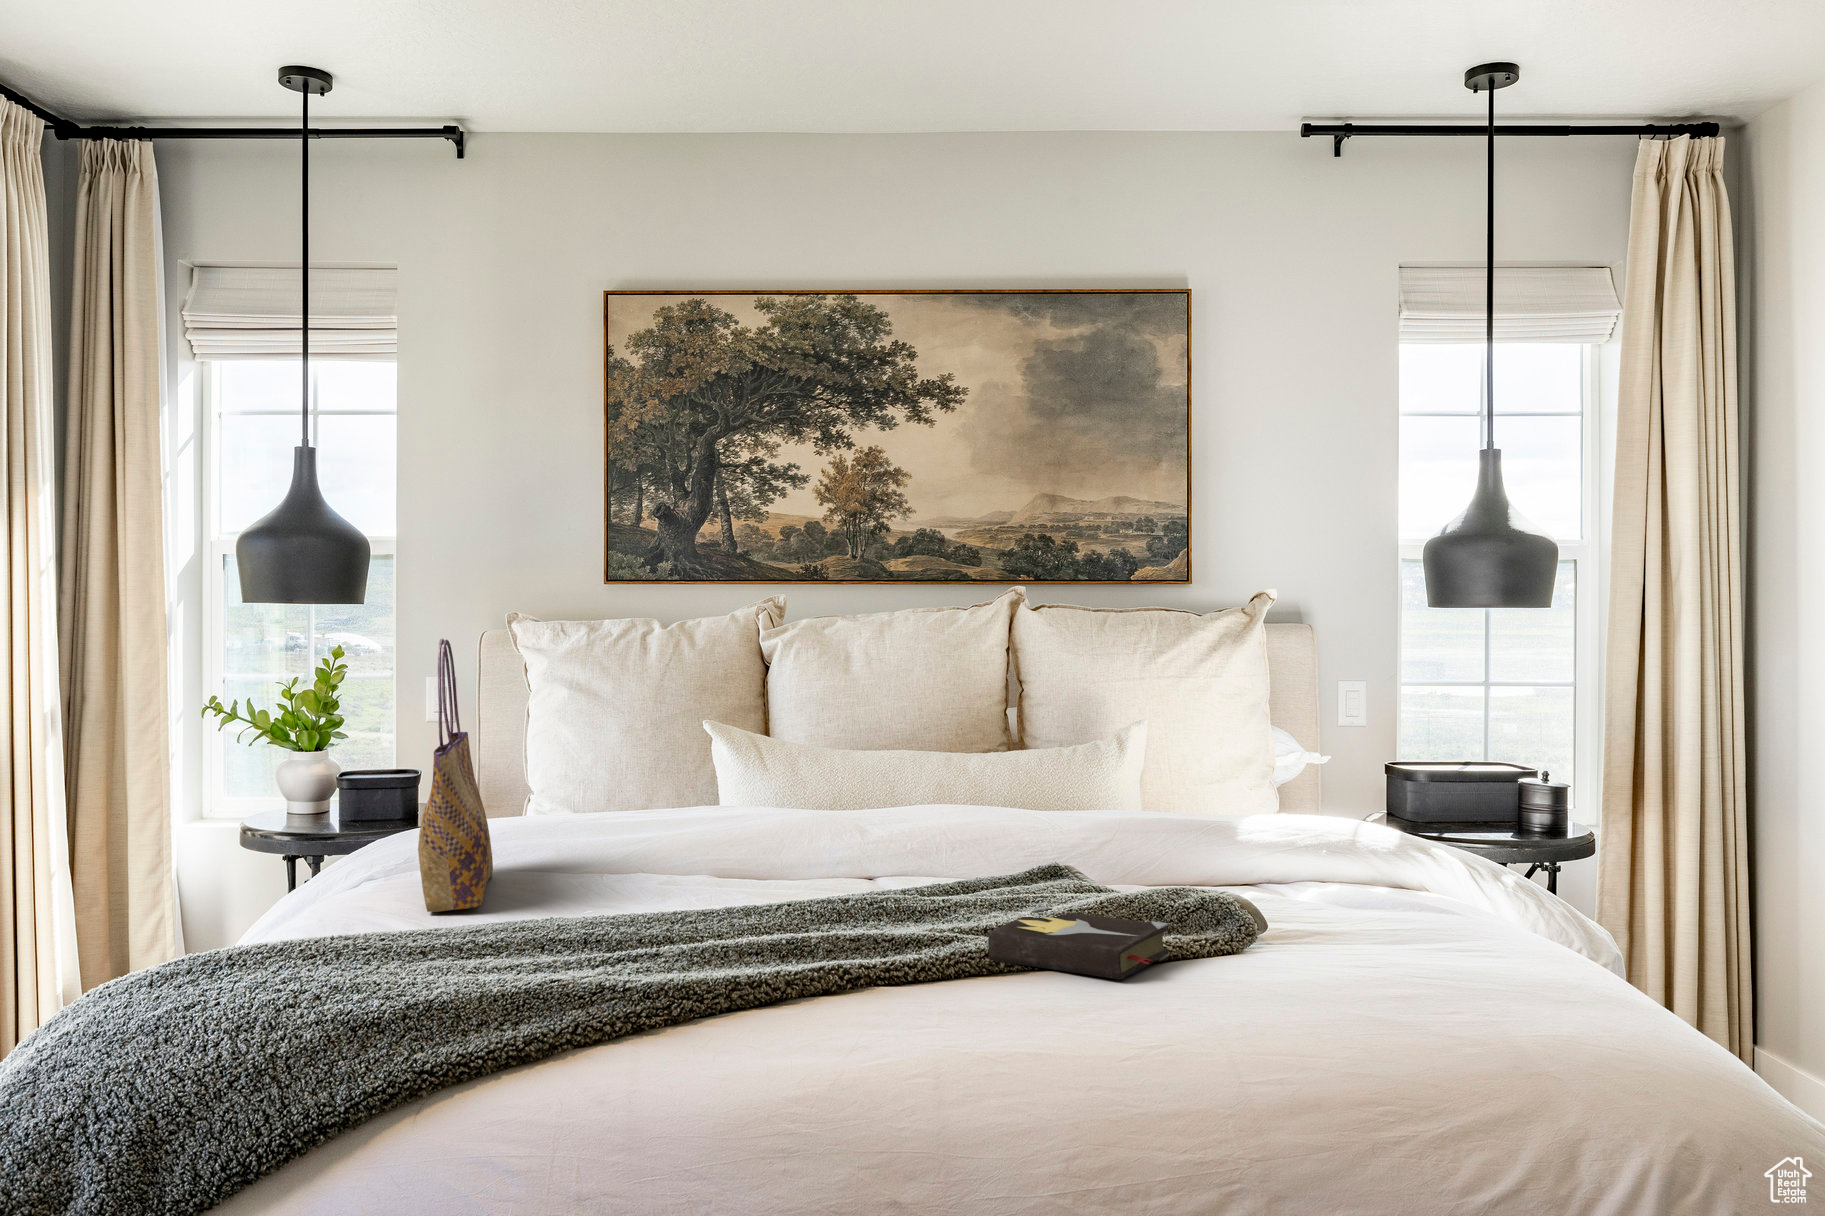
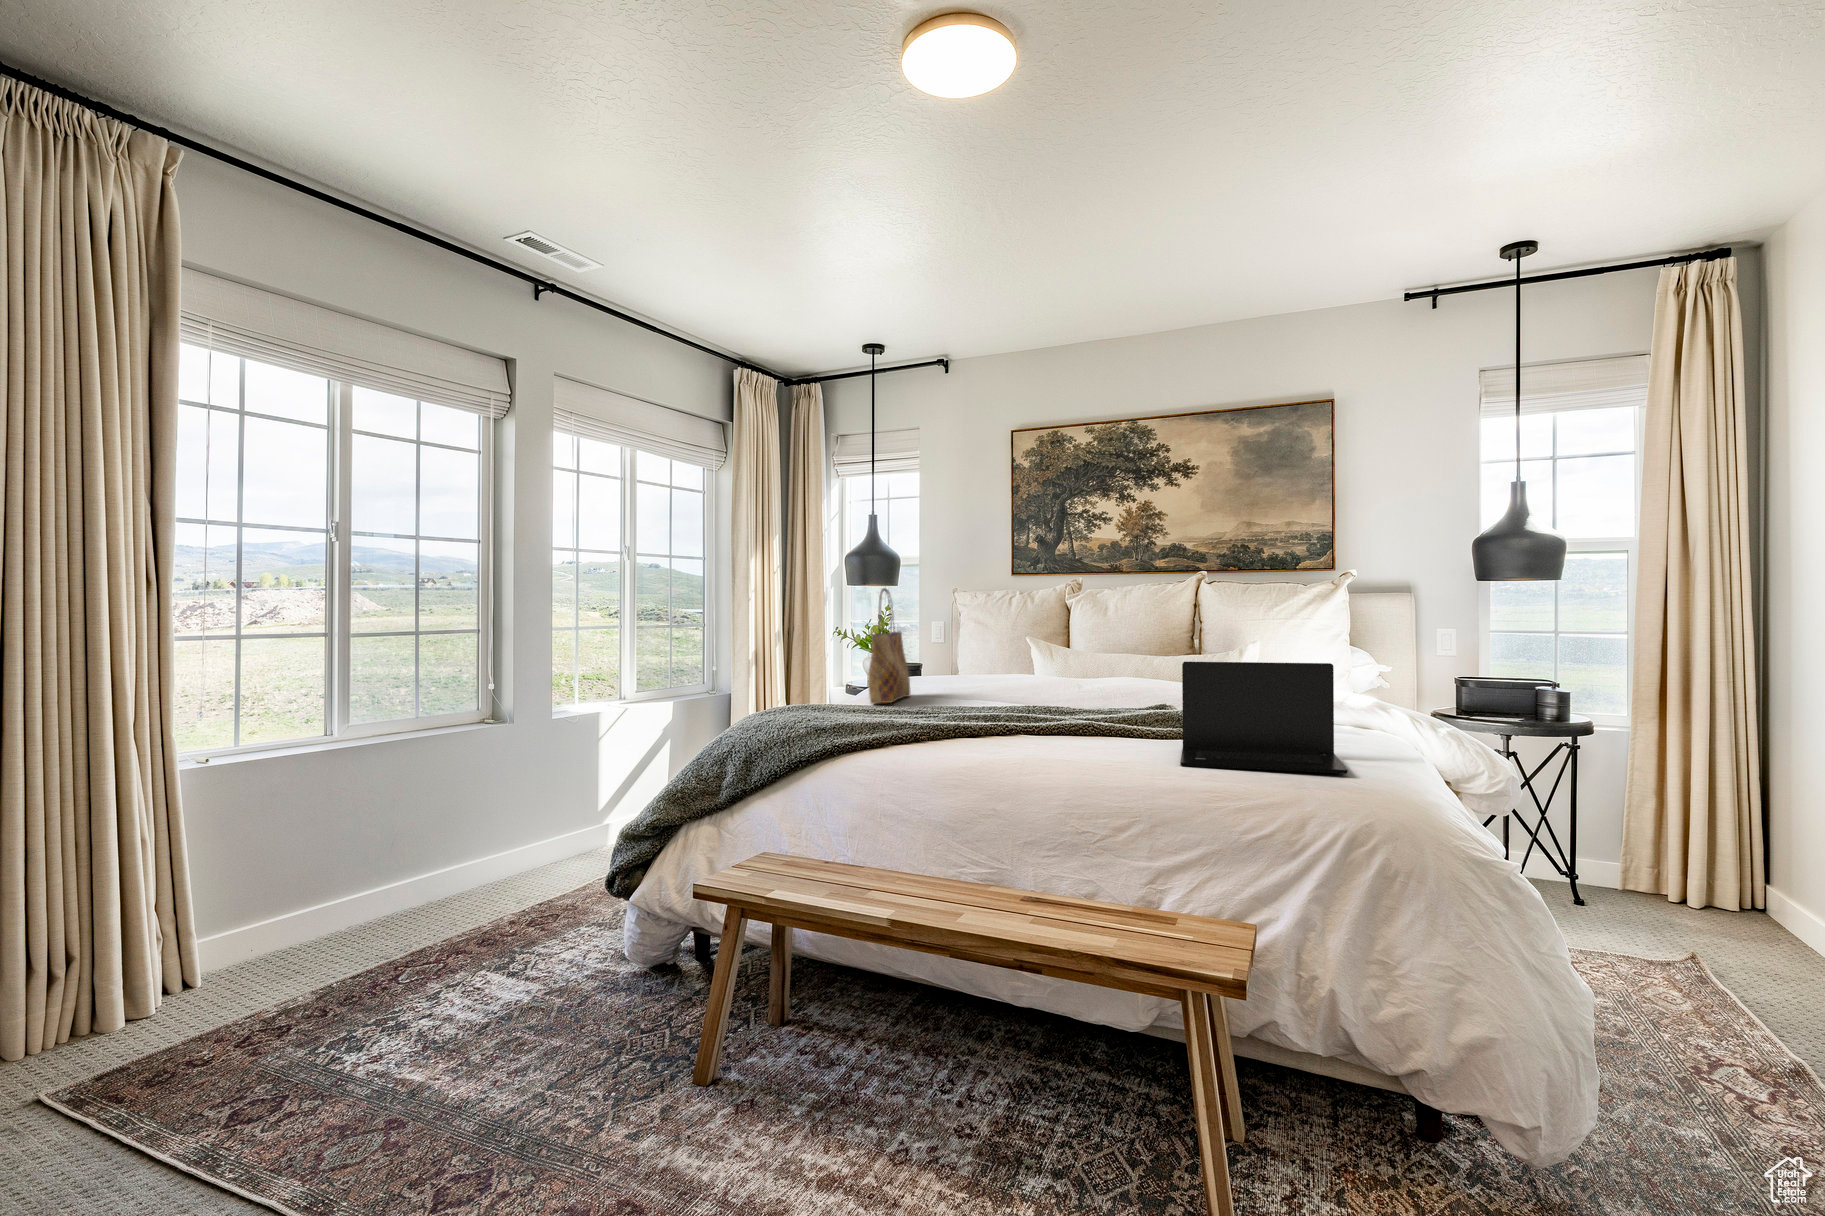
laptop: none [1213,813,1581,1058] -> present [1180,662,1348,774]
hardback book: present [988,907,1169,980] -> none [1094,712,1183,740]

